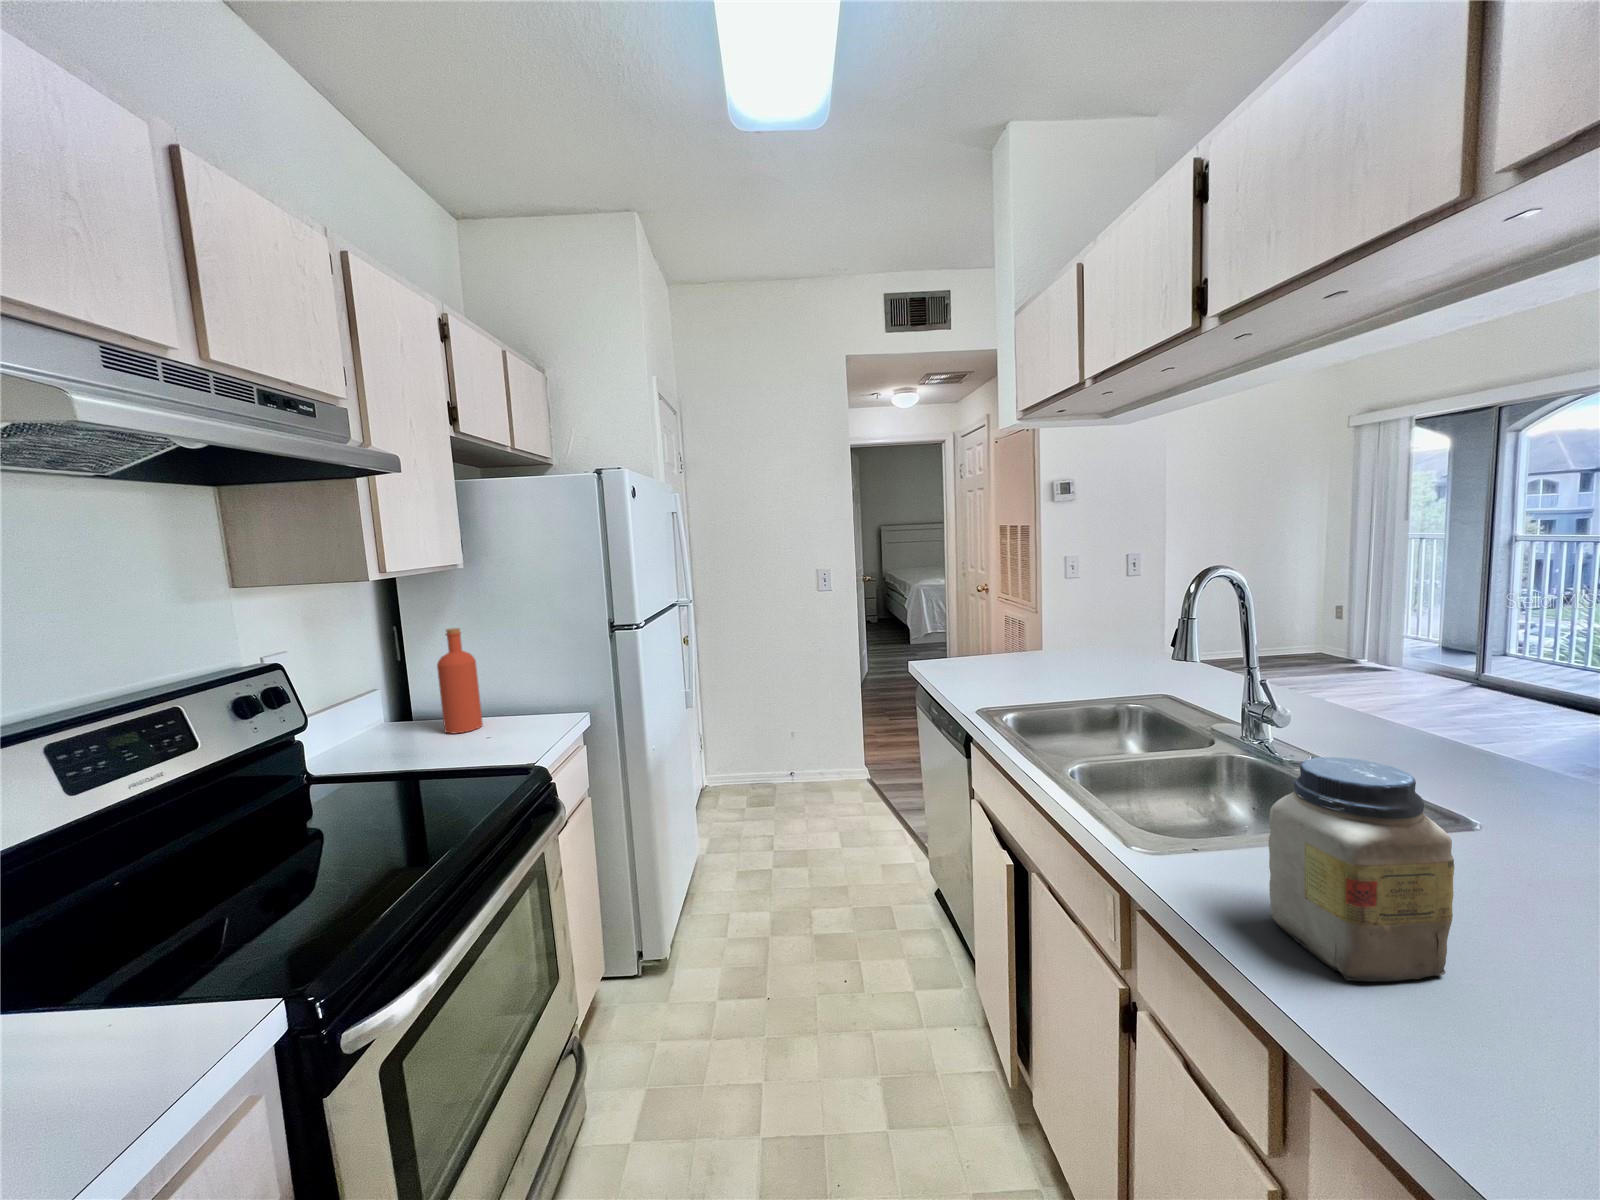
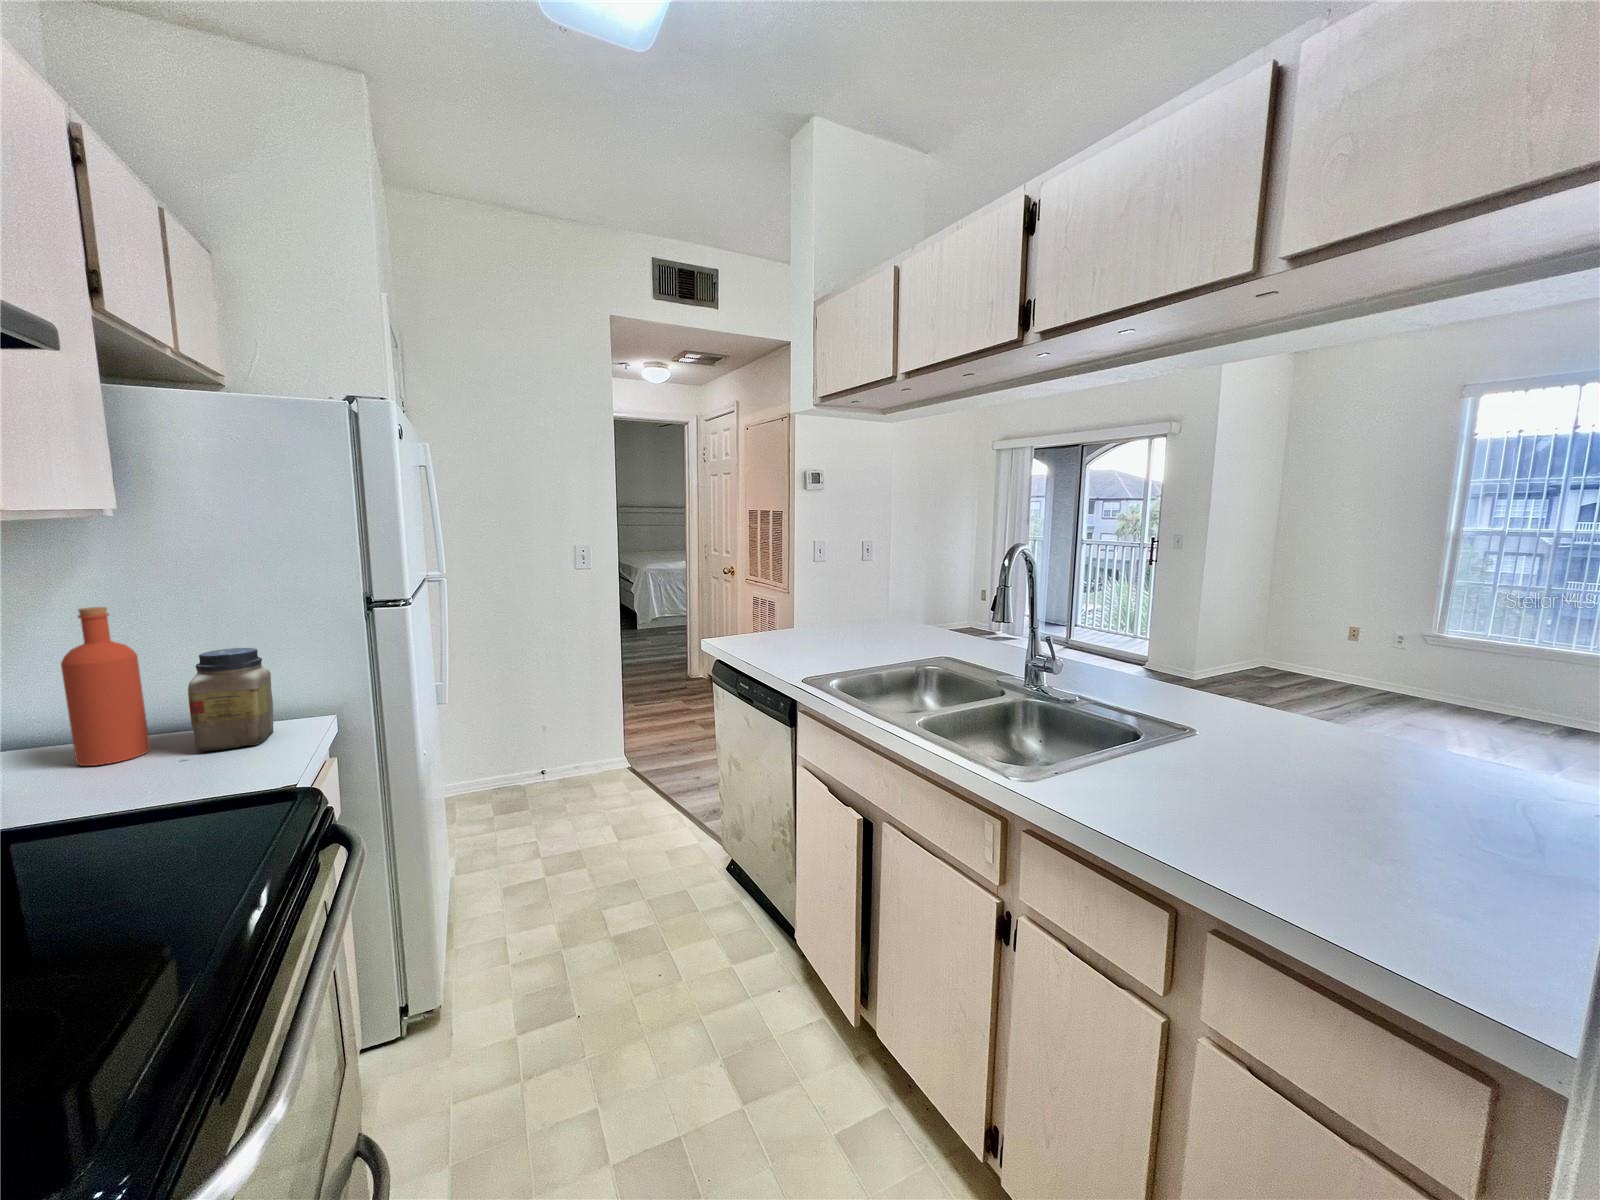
jar: present [1269,757,1454,981] -> present [188,648,273,752]

